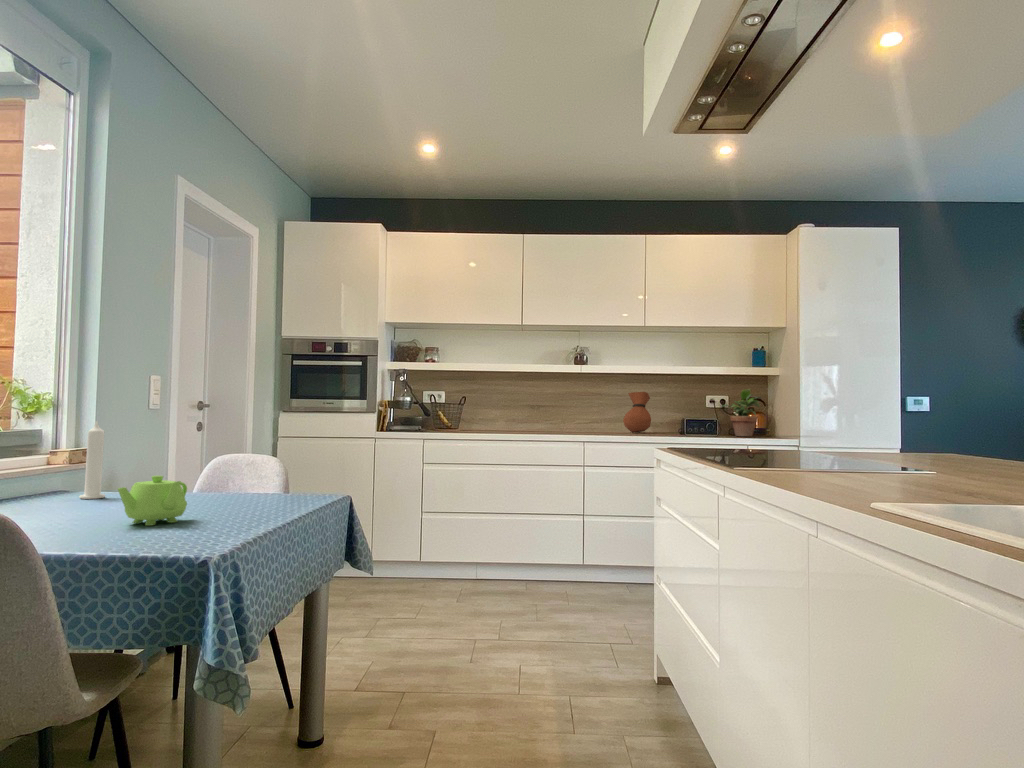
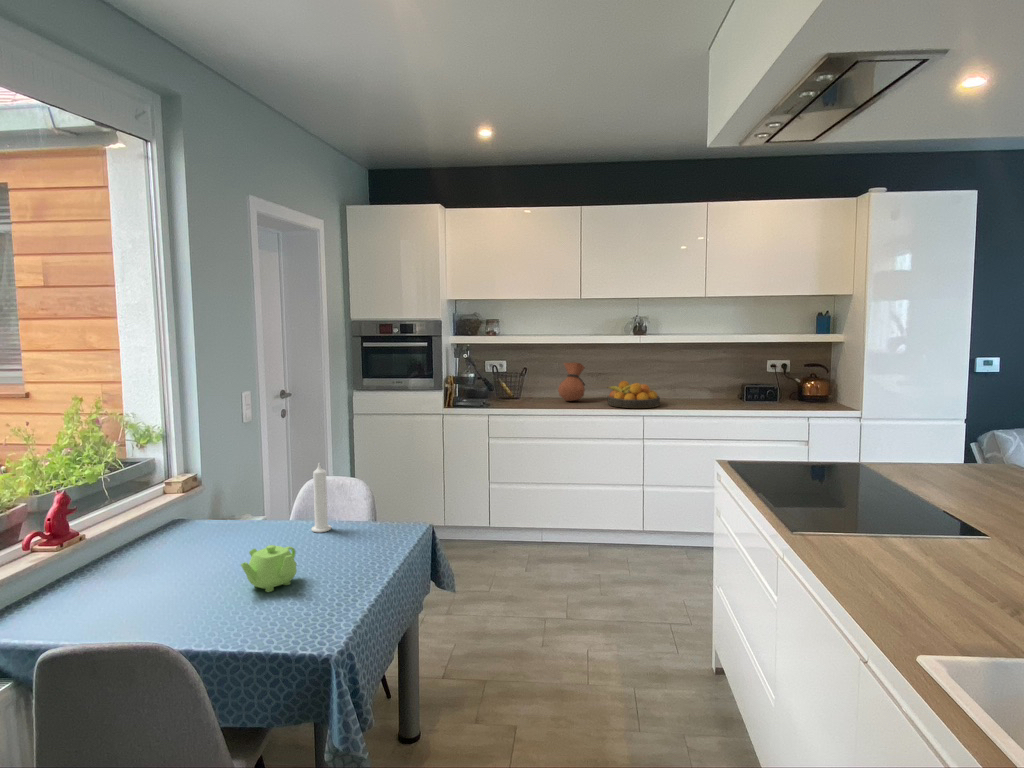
potted plant: present [721,389,761,437] -> none [782,361,824,408]
vase: present [623,392,651,432] -> present [558,363,585,401]
fruit bowl: none [547,409,601,434] -> present [607,381,660,408]
candle: present [79,421,105,499] -> present [312,463,331,532]

